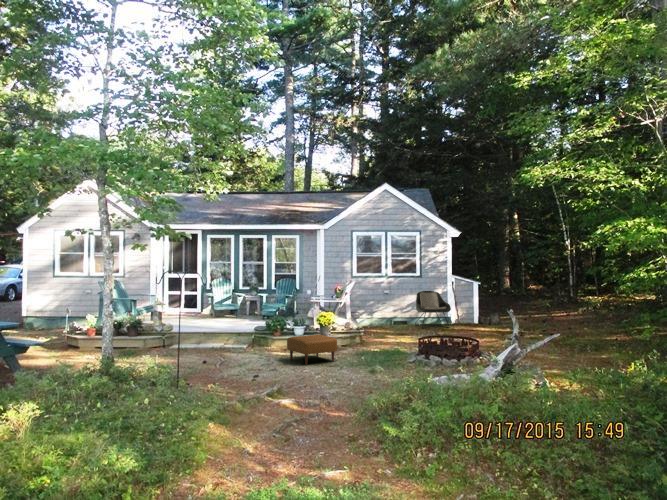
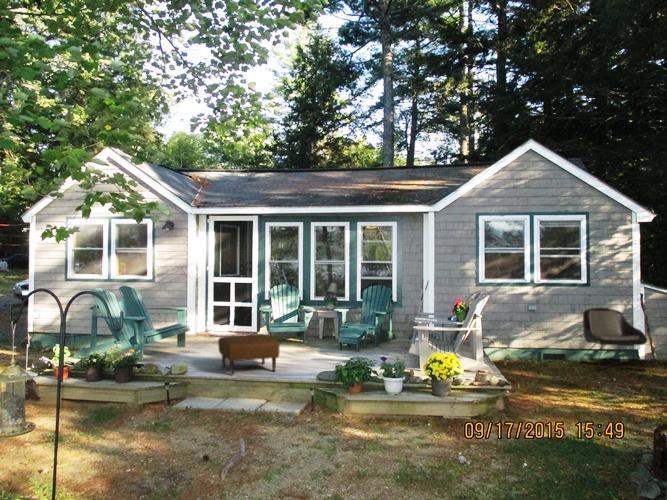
ottoman: present [287,335,337,365] -> present [218,334,280,375]

